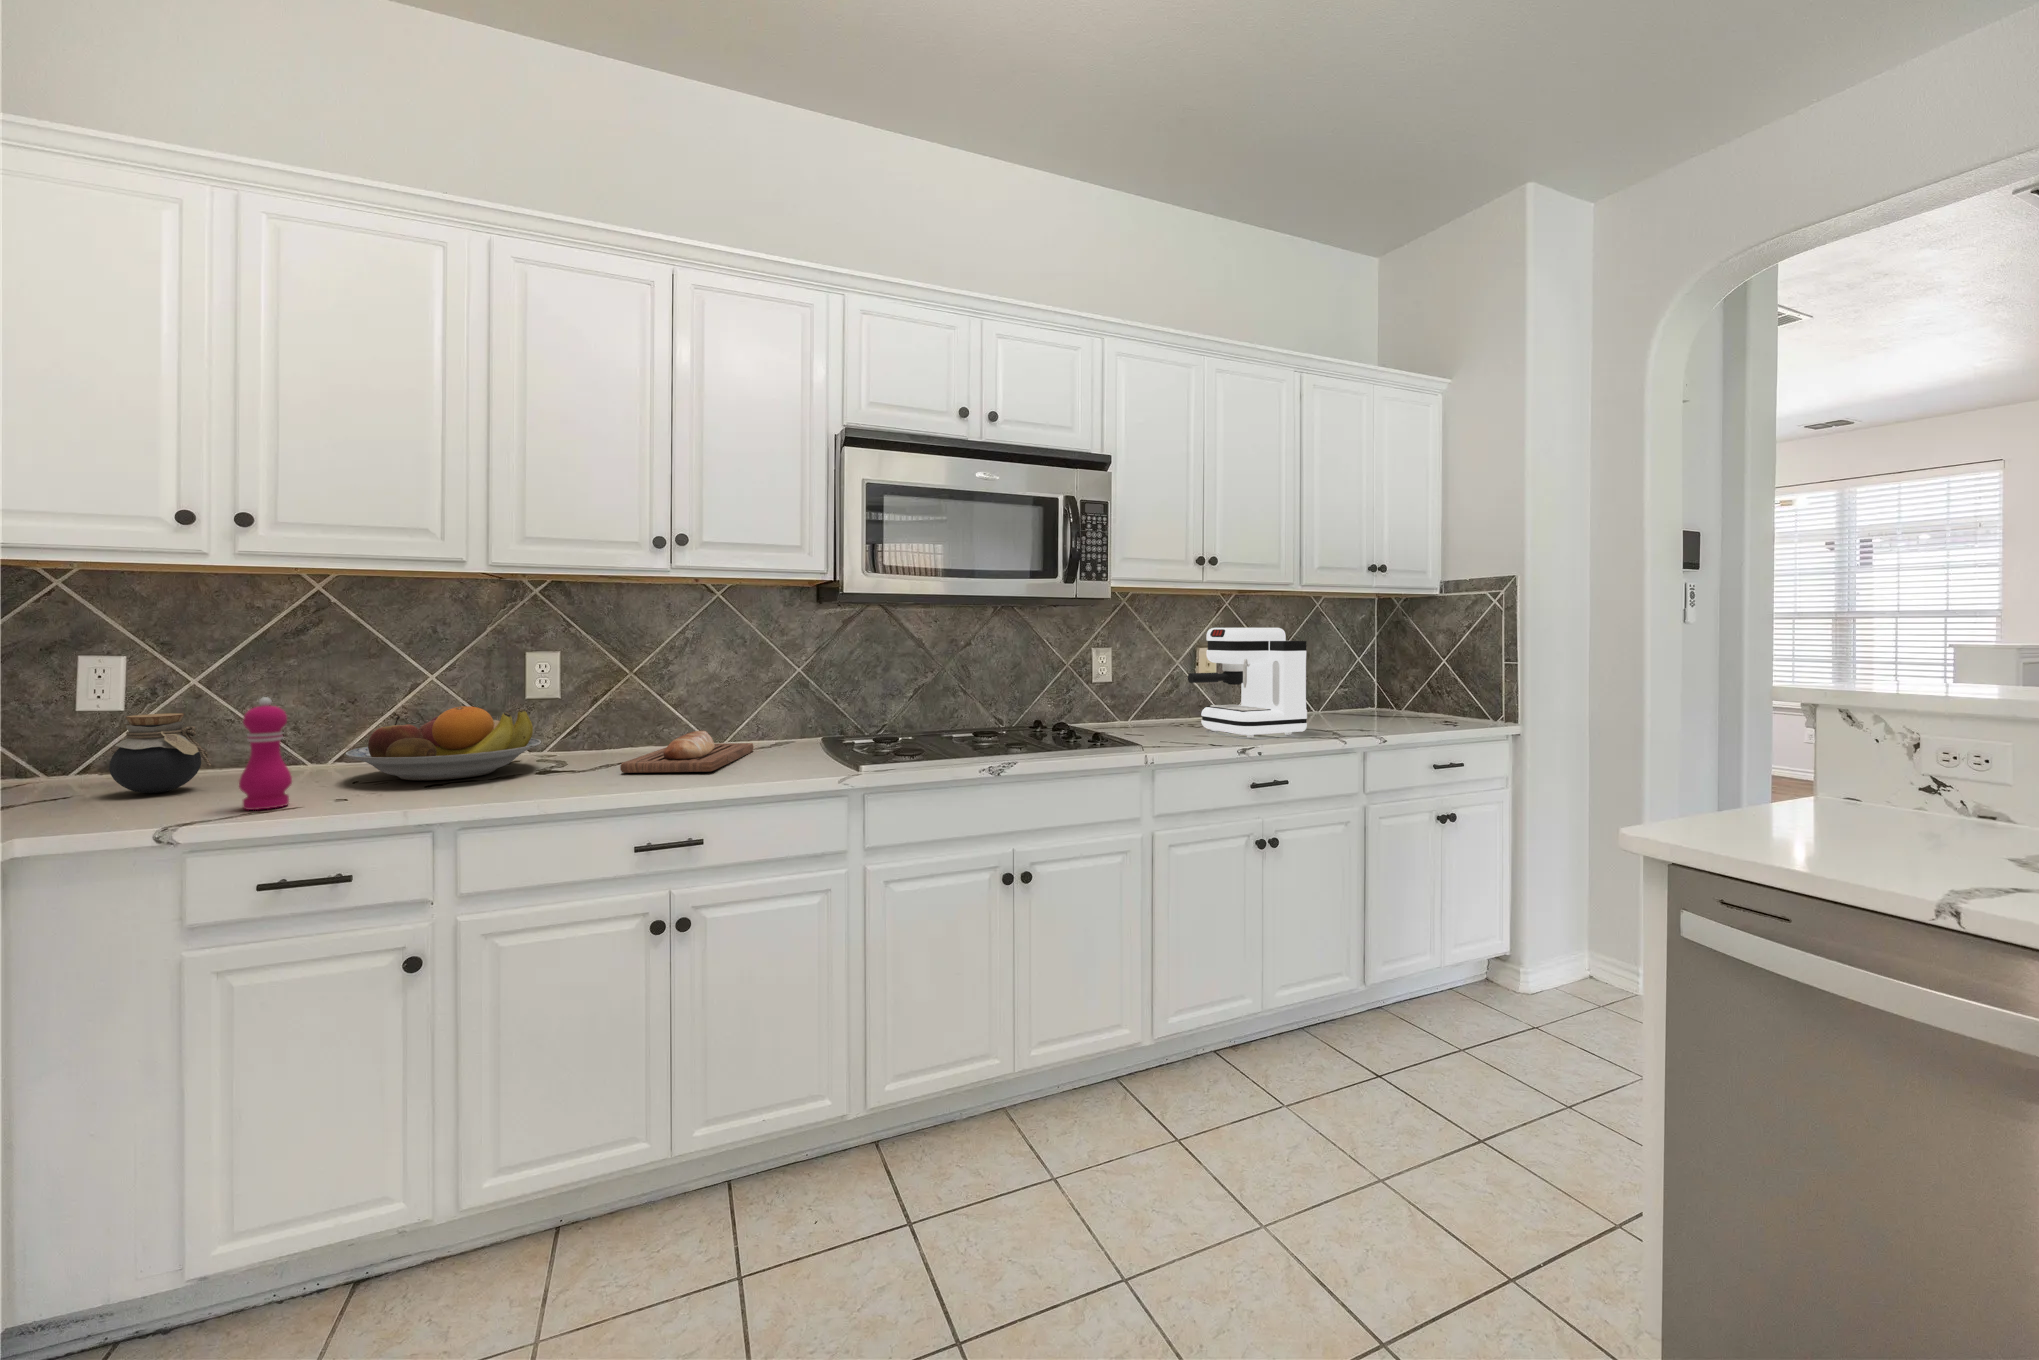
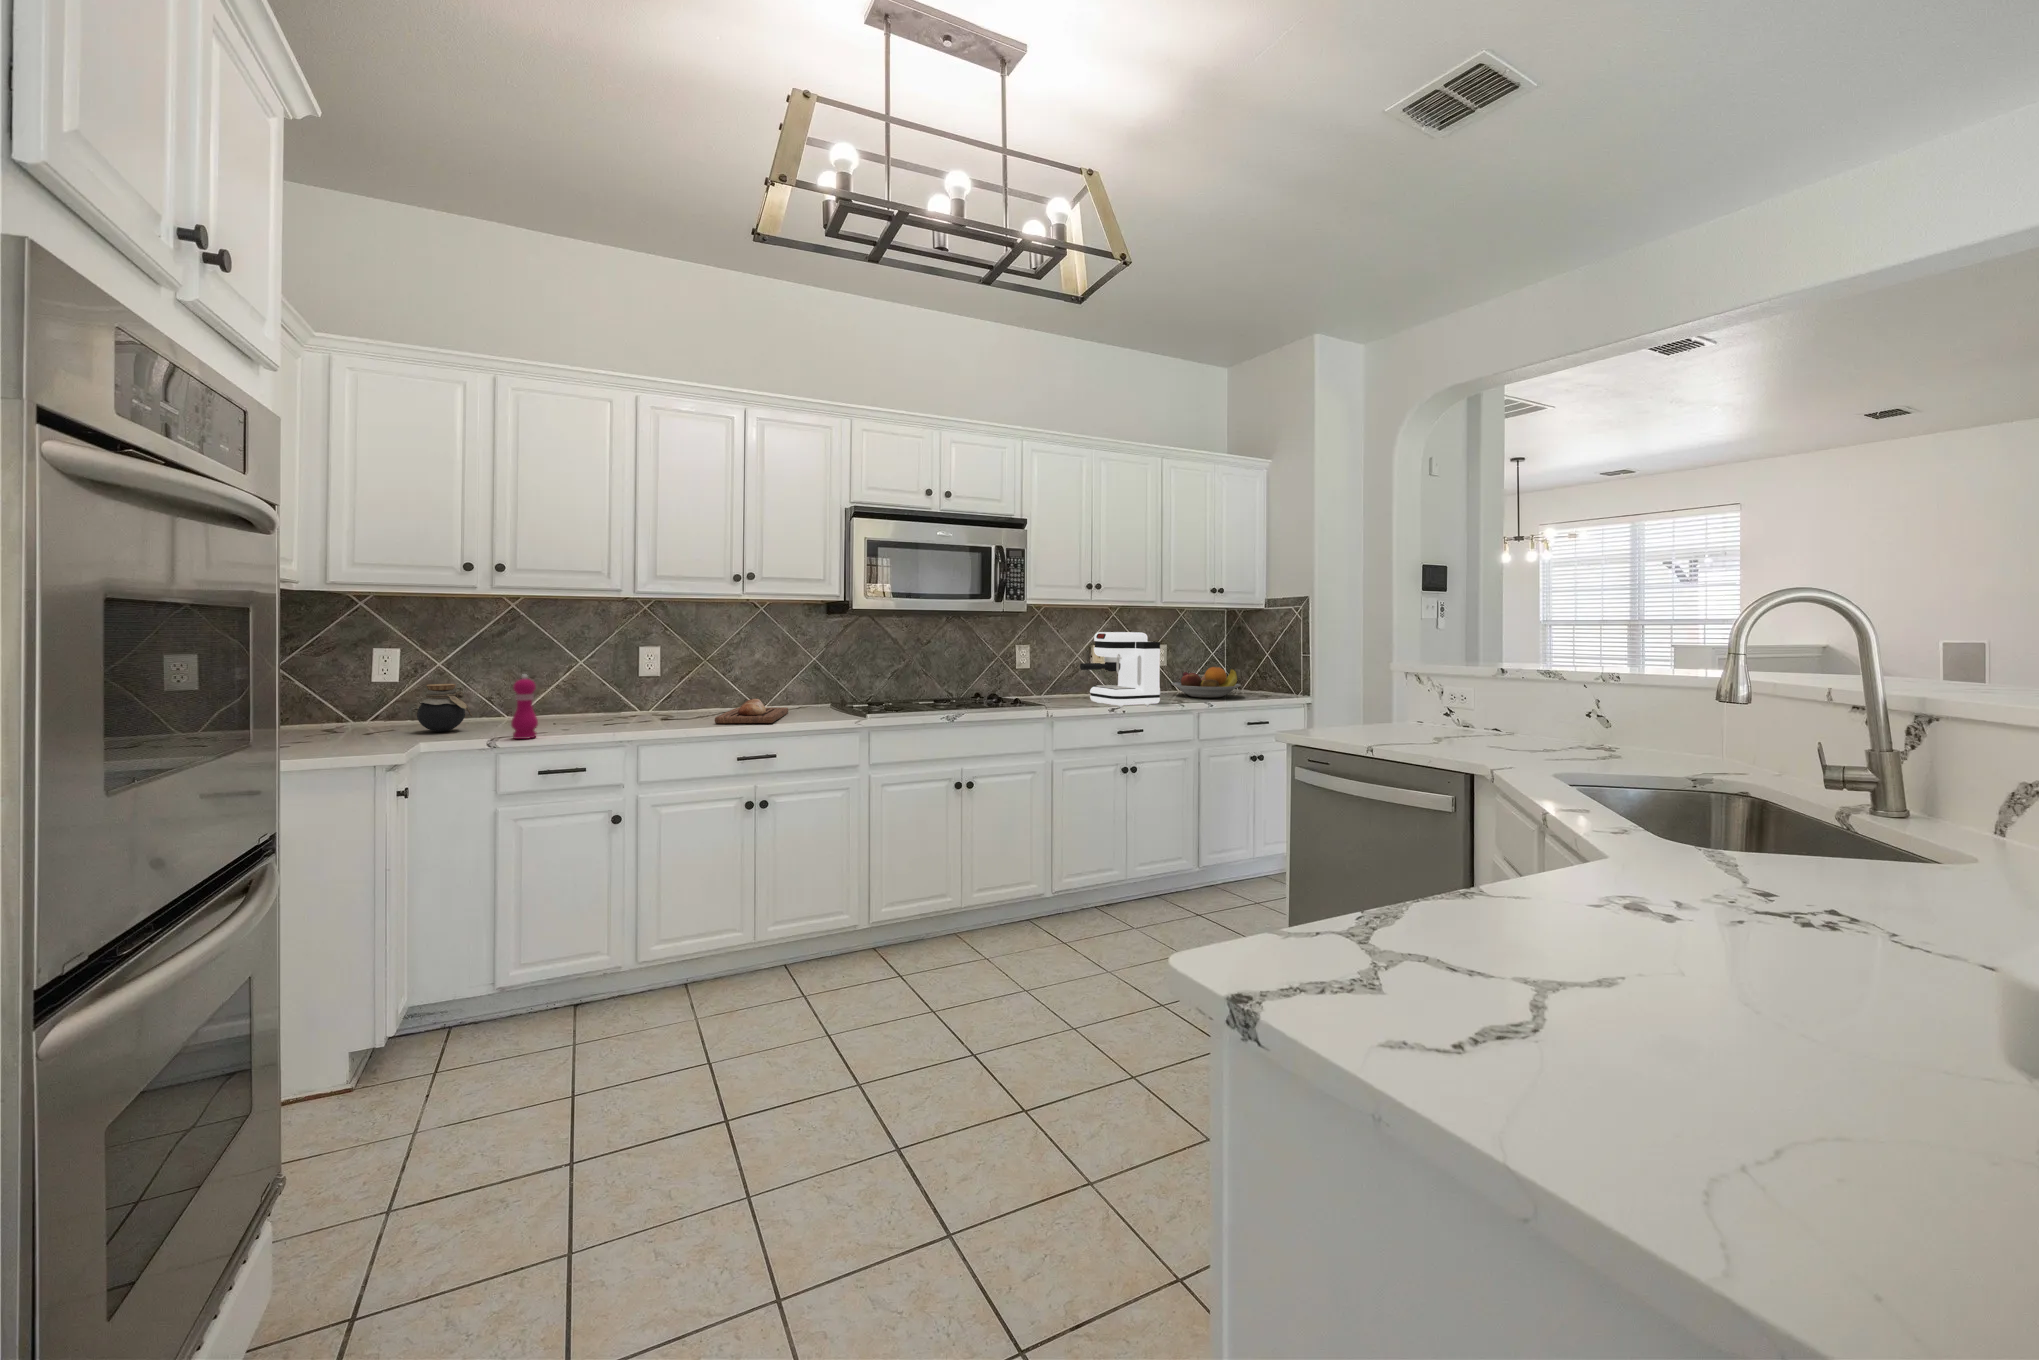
fruit bowl: present [346,706,541,780] -> present [1172,667,1241,698]

